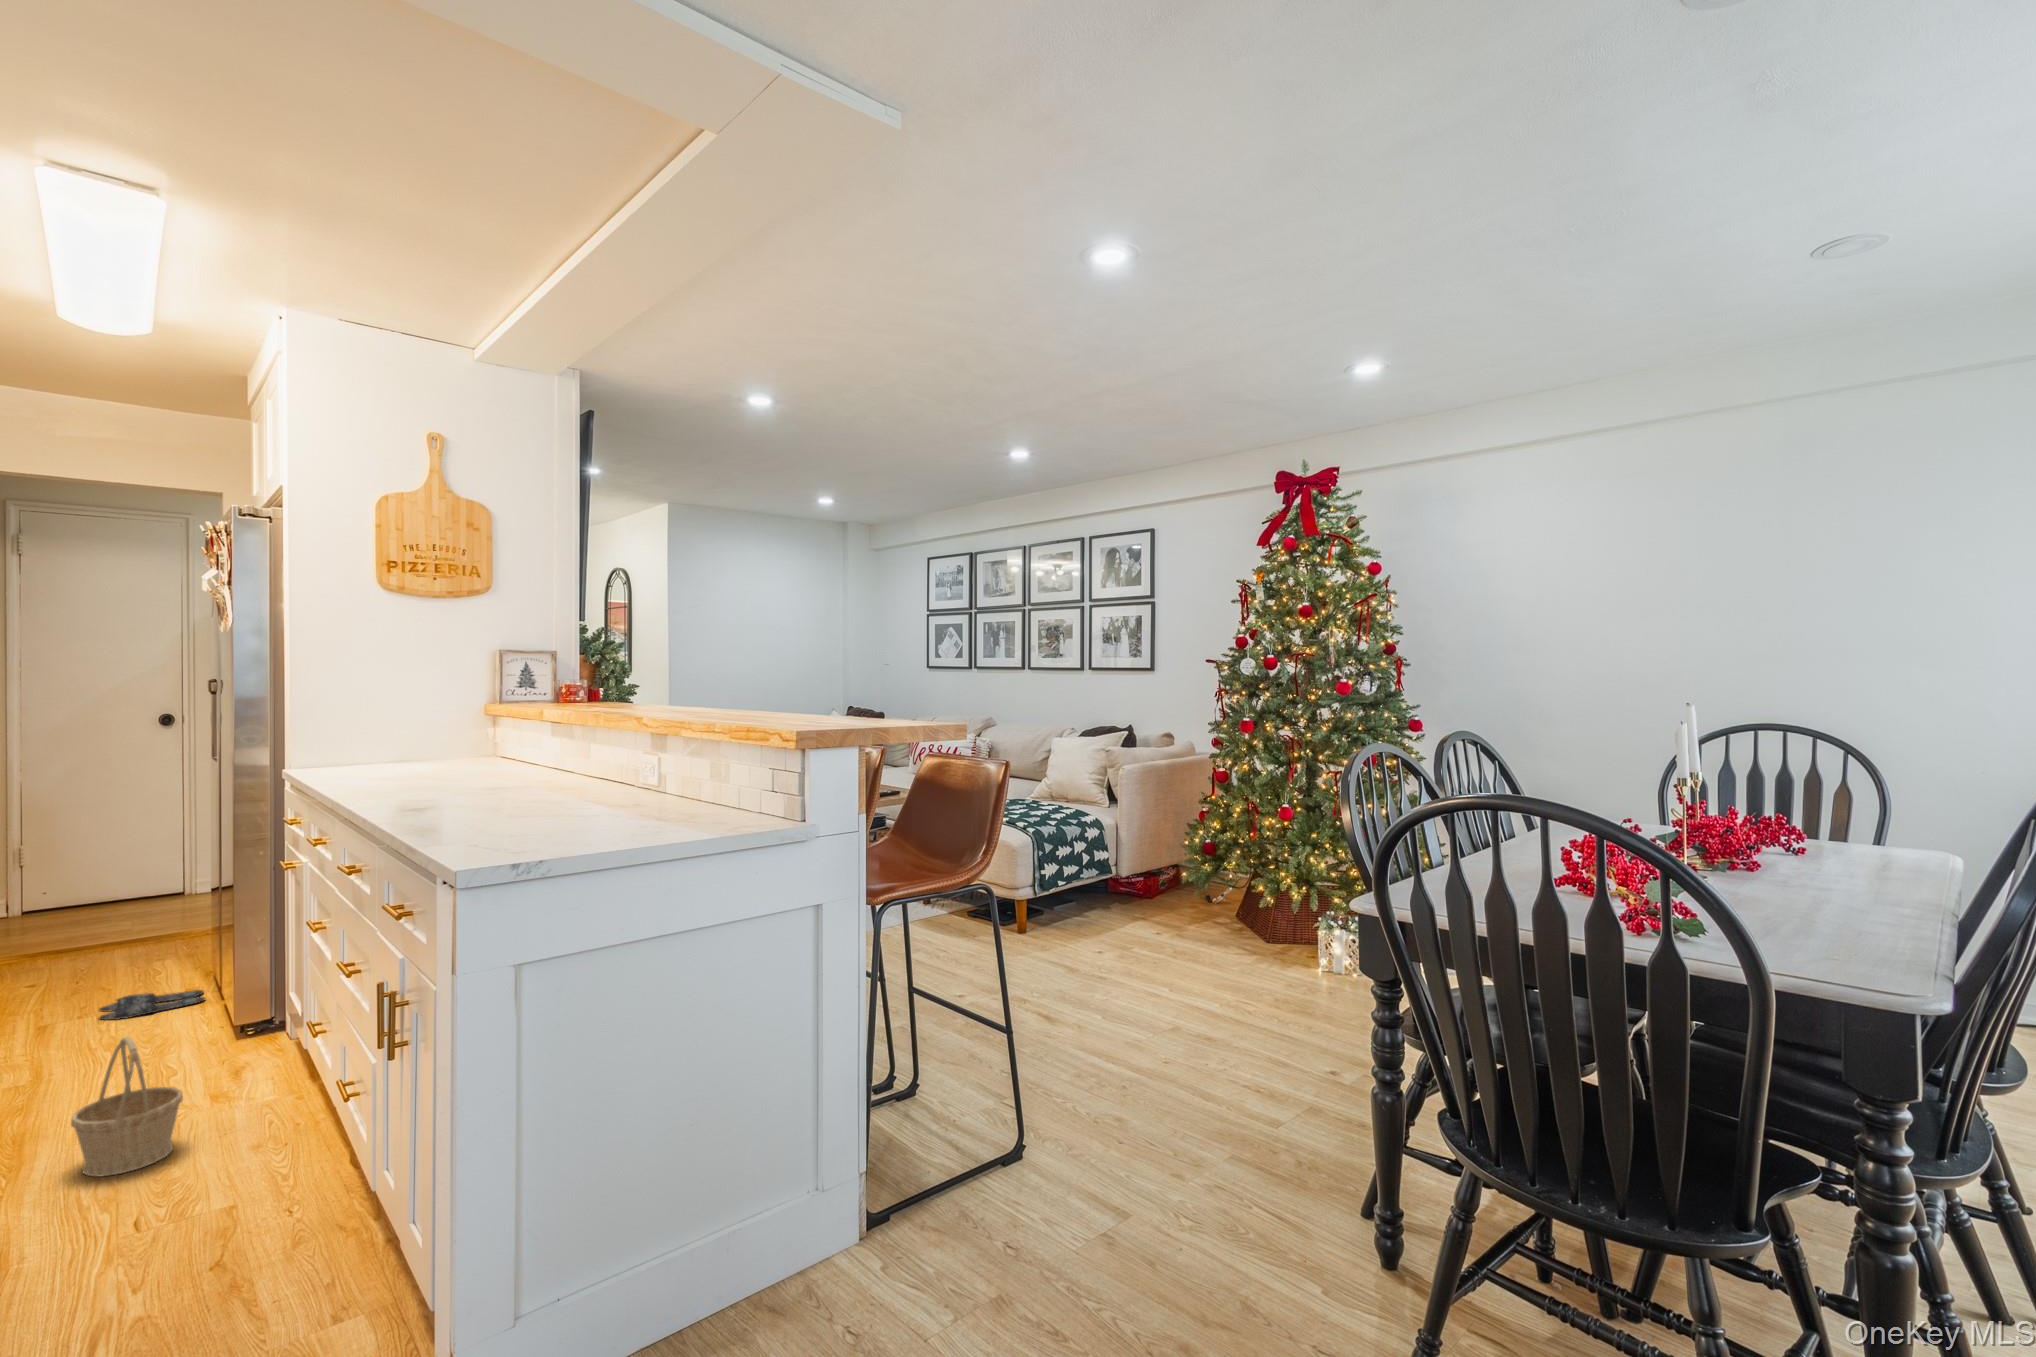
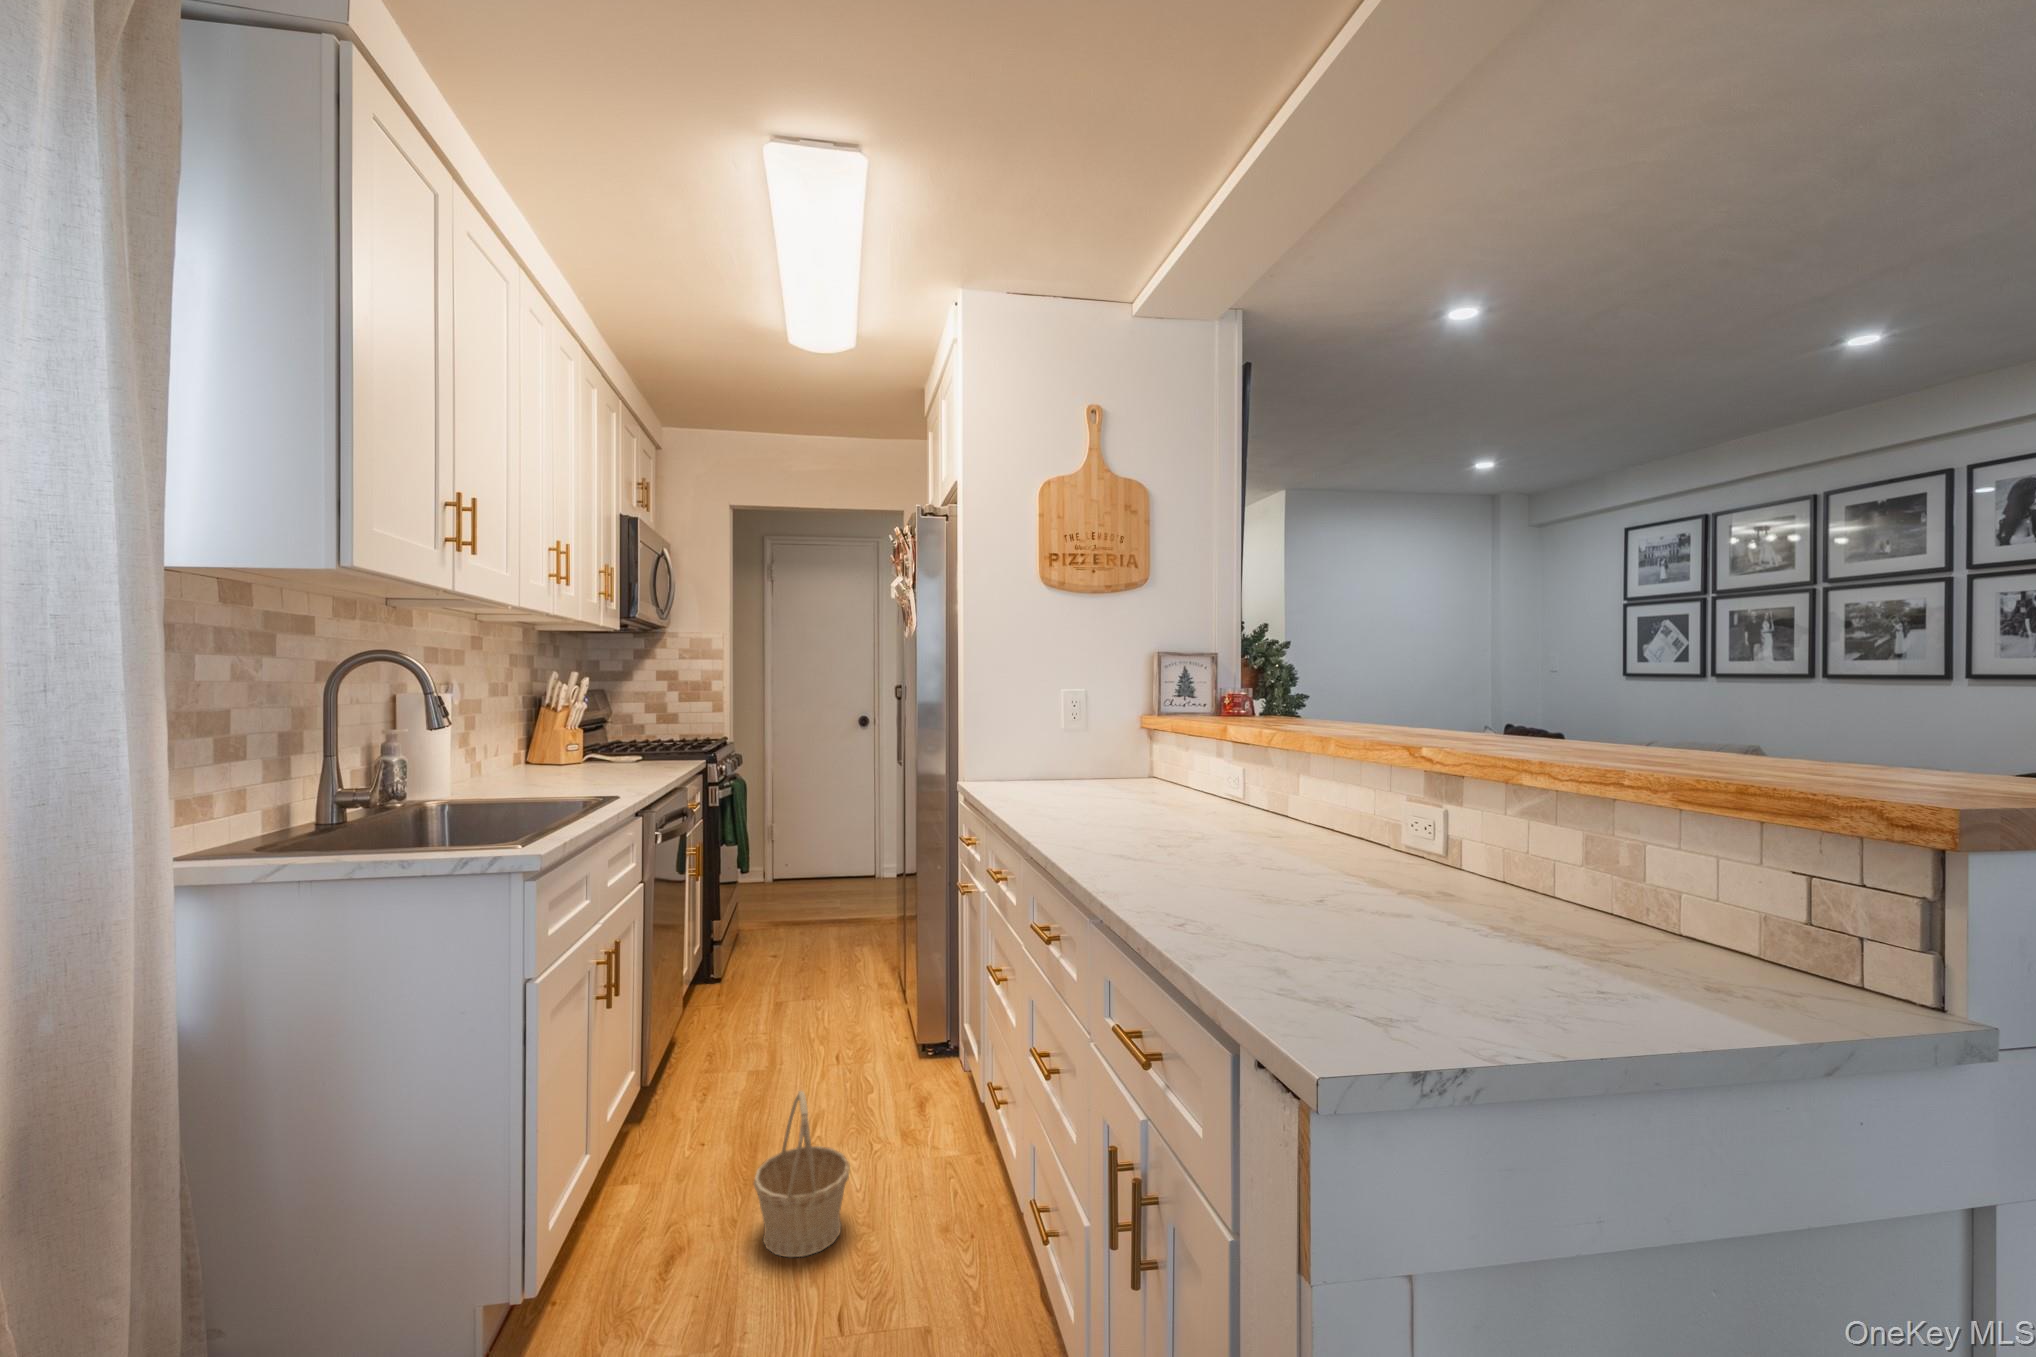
slippers: present [99,990,205,1020] -> none [819,979,896,1007]

